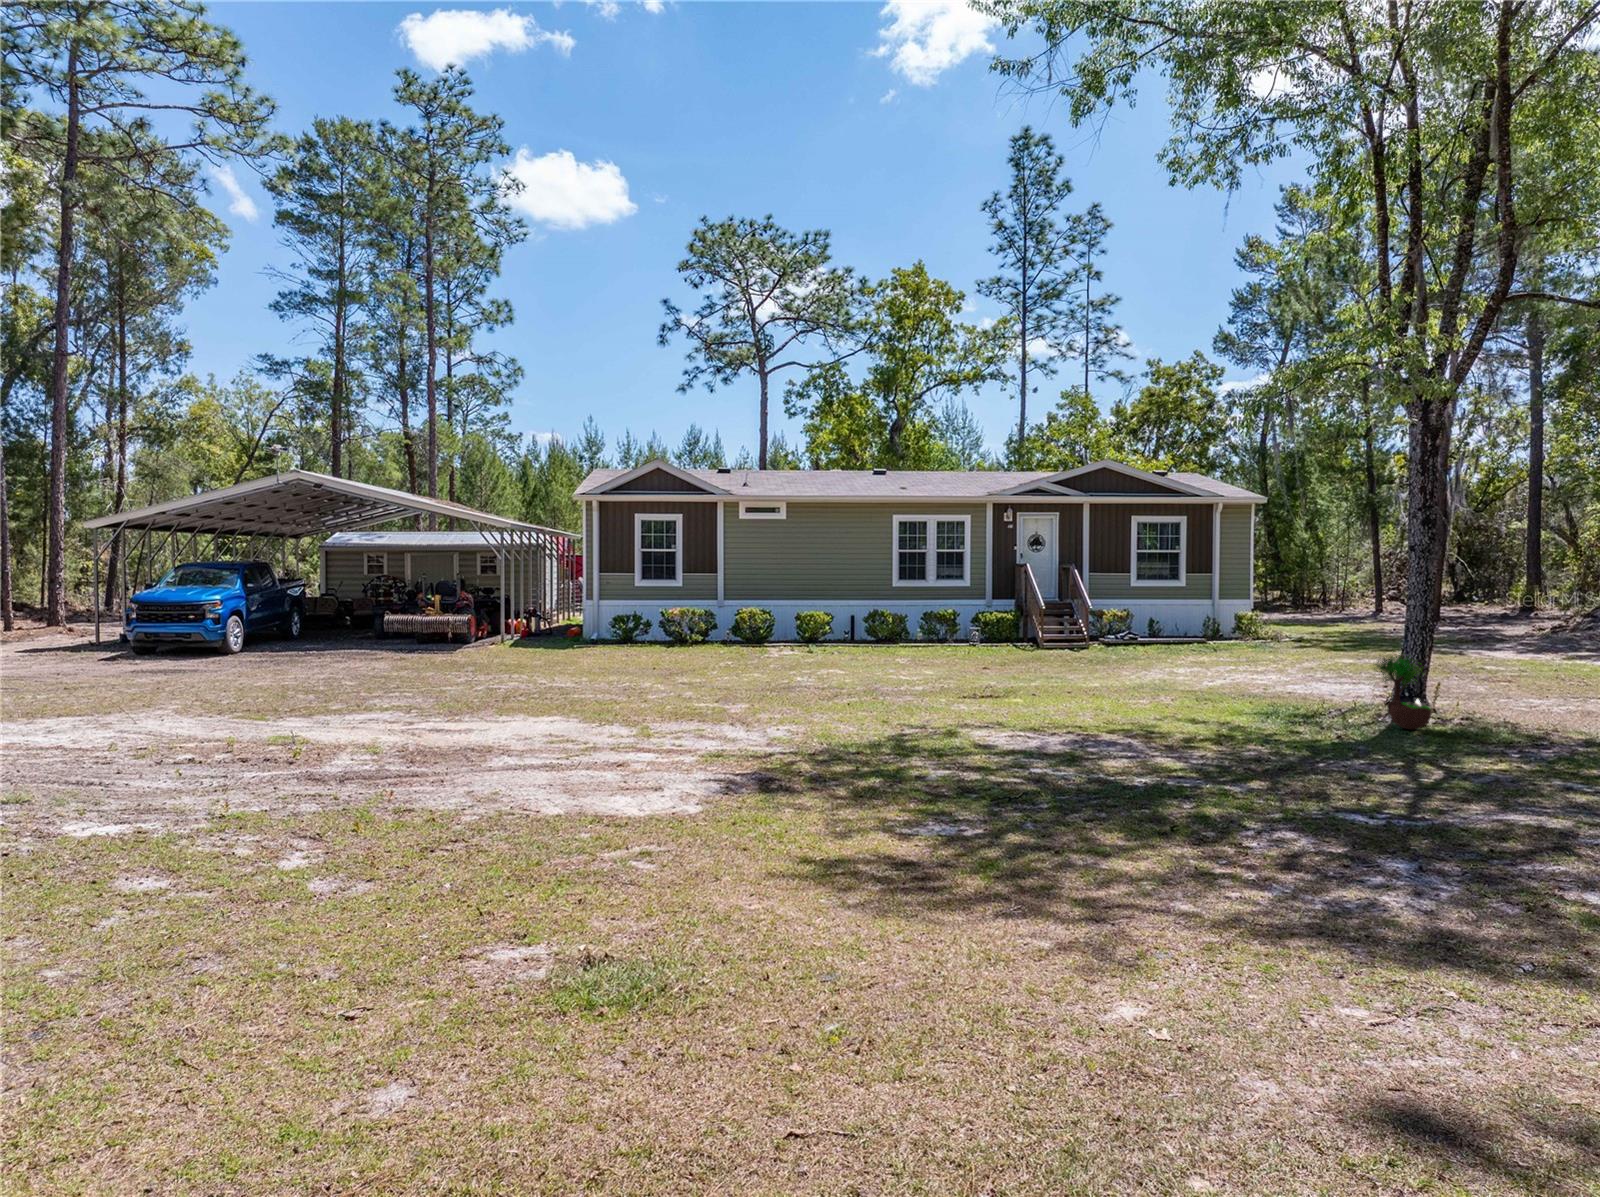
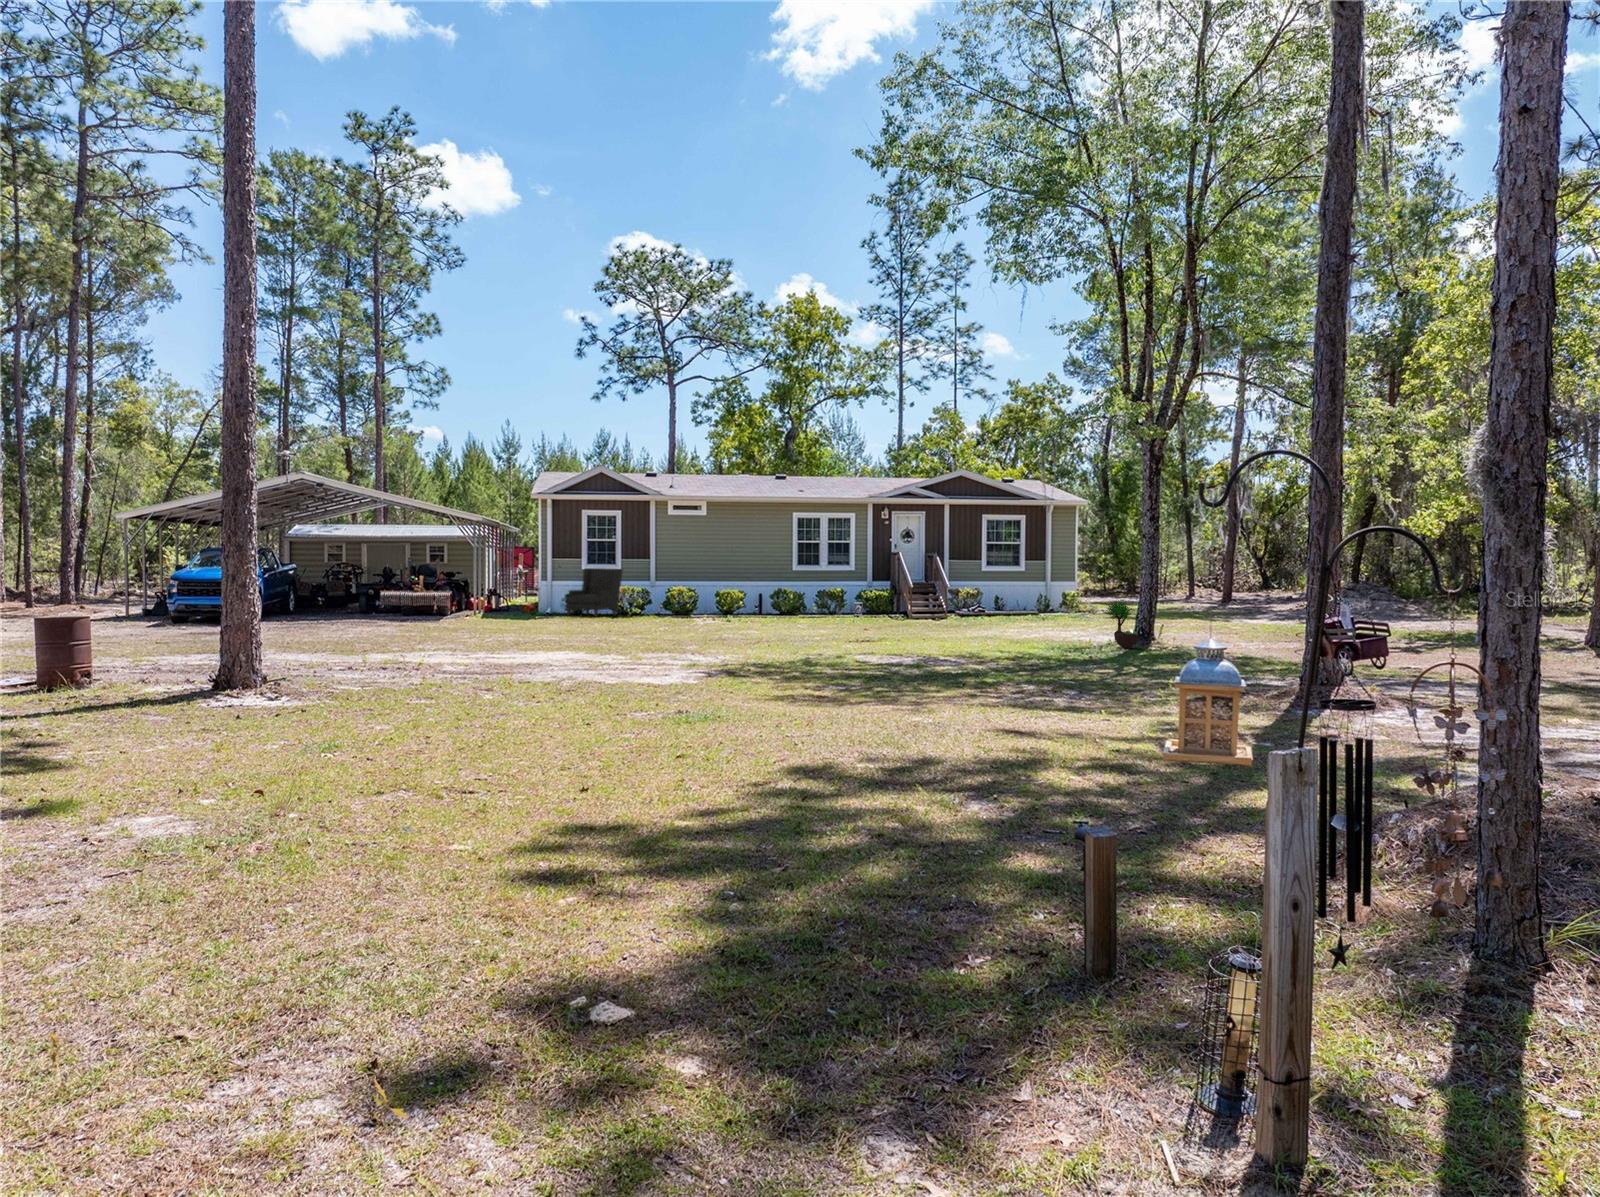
chair: none [612,583,682,644] -> present [565,568,623,617]

